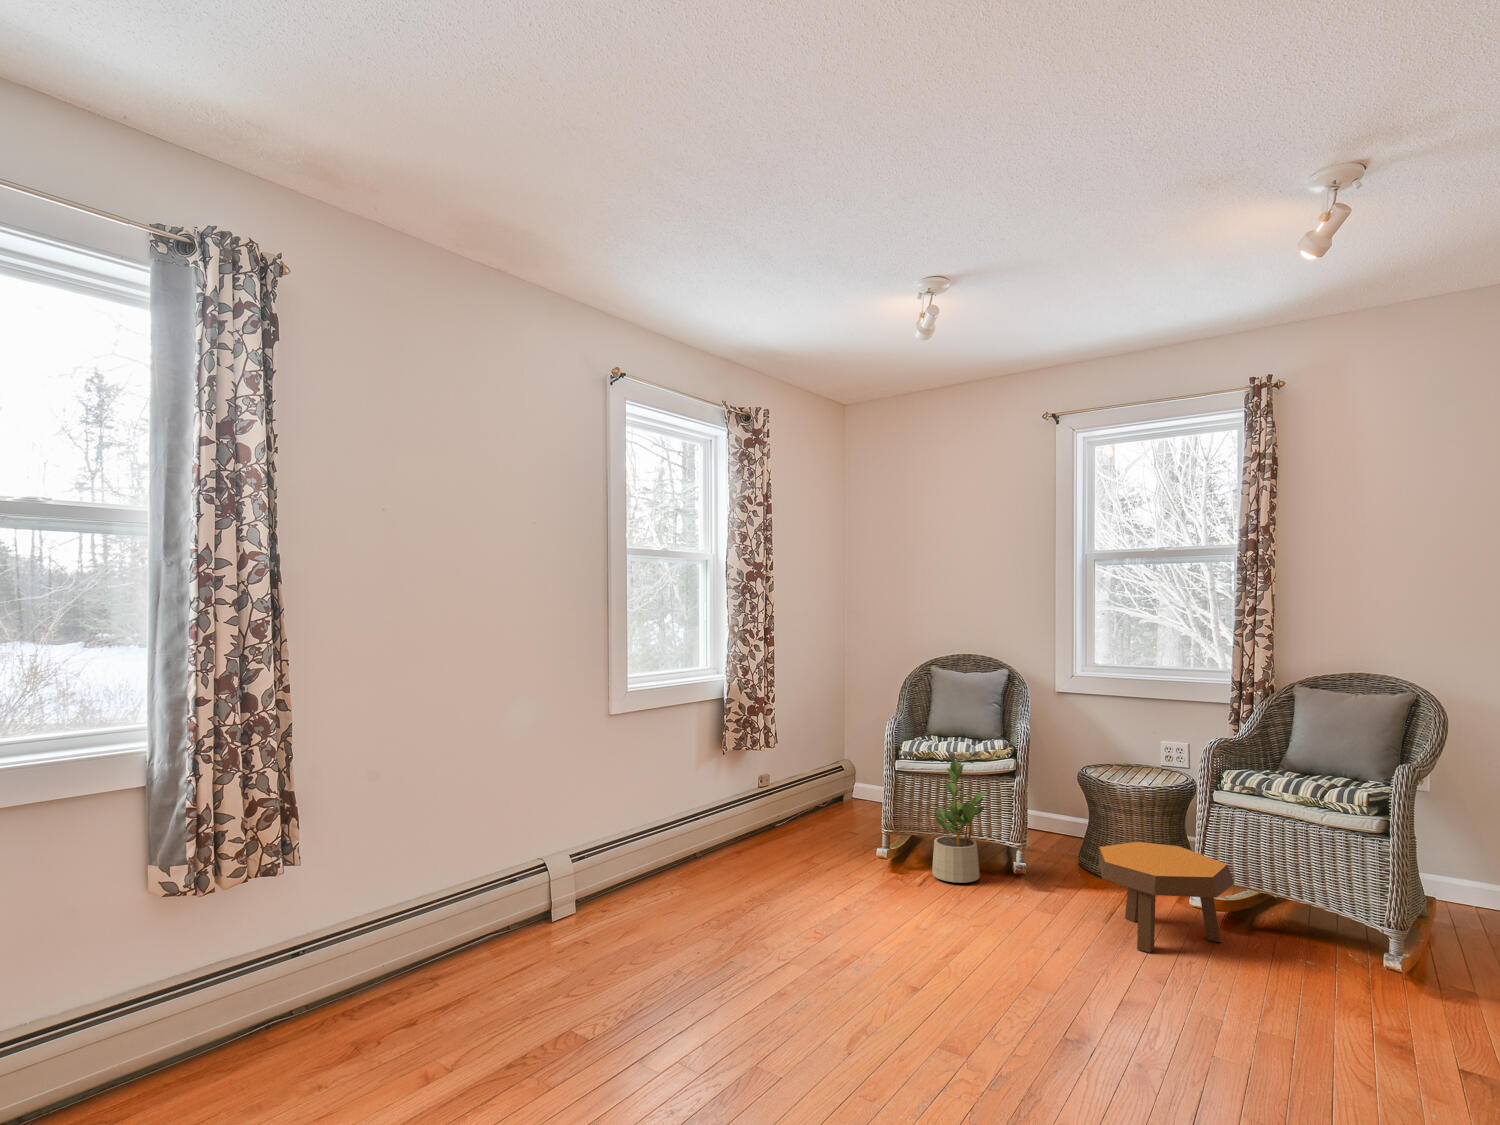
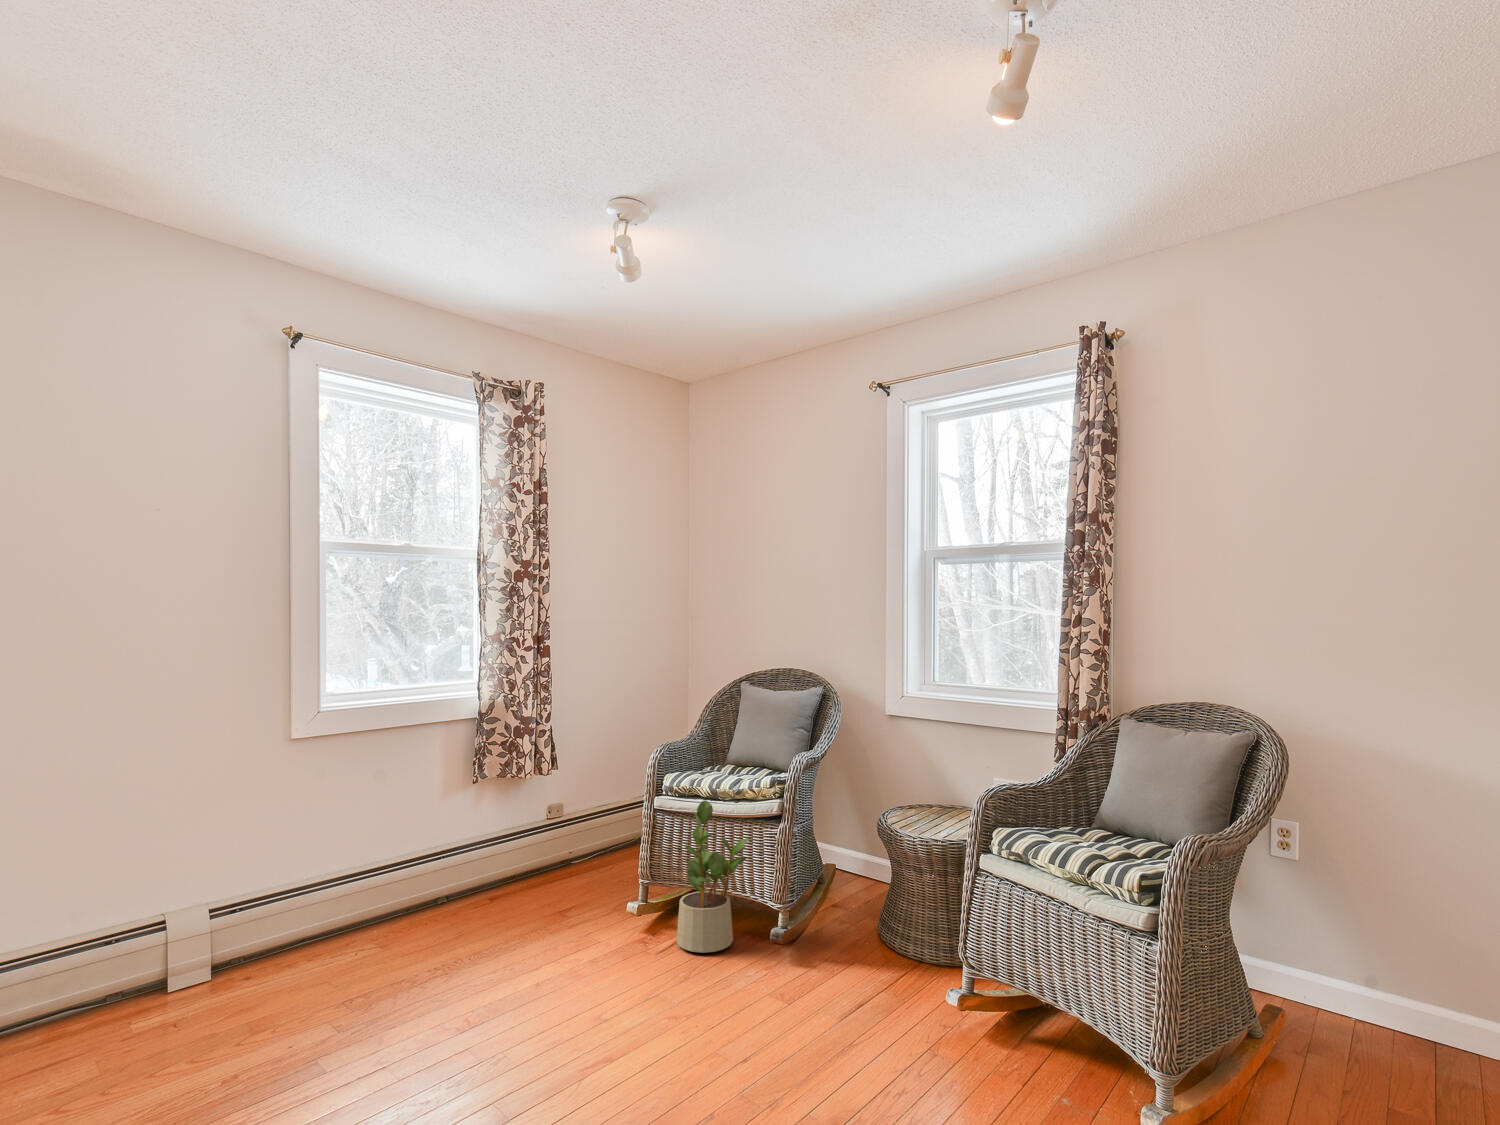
footstool: present [1099,842,1234,953] -> none [809,916,976,1075]

